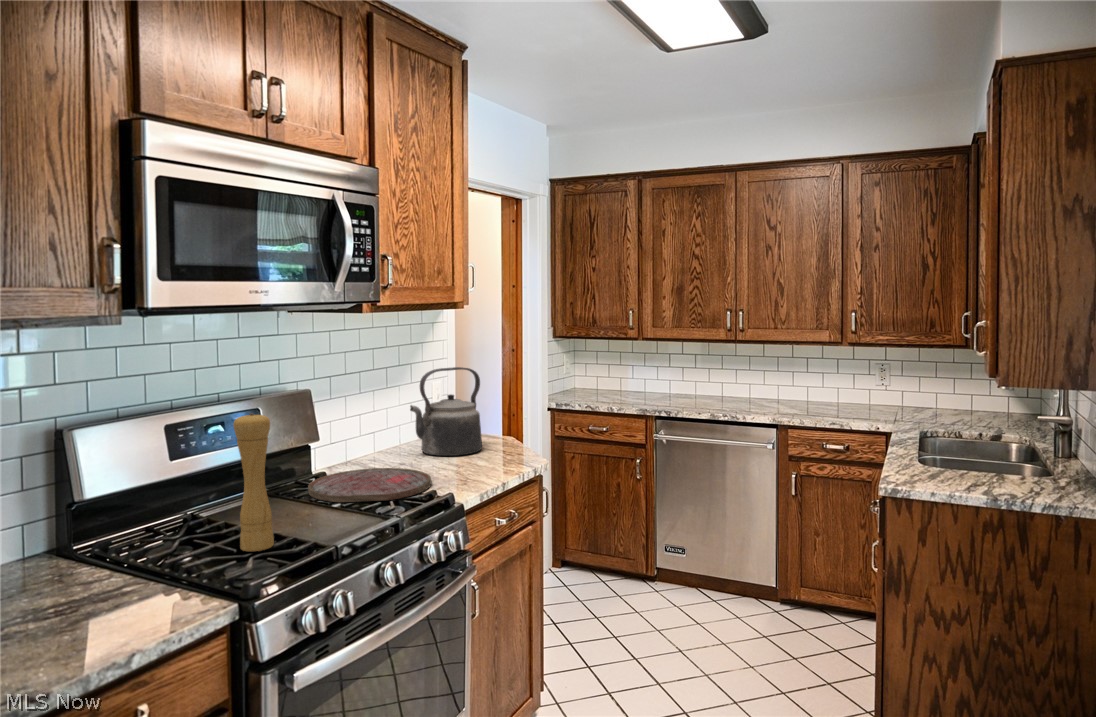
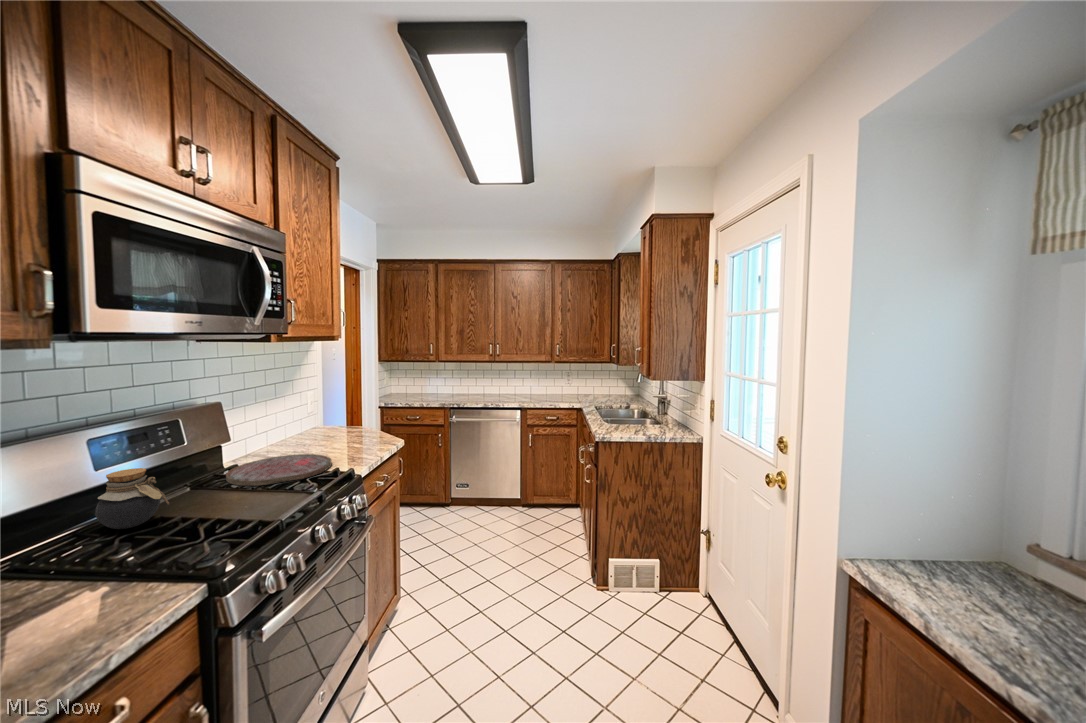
kettle: present [410,367,482,456] -> none [300,380,354,443]
pepper mill: present [234,413,274,551] -> none [180,420,220,537]
jar: none [169,464,235,531] -> present [95,468,169,529]

